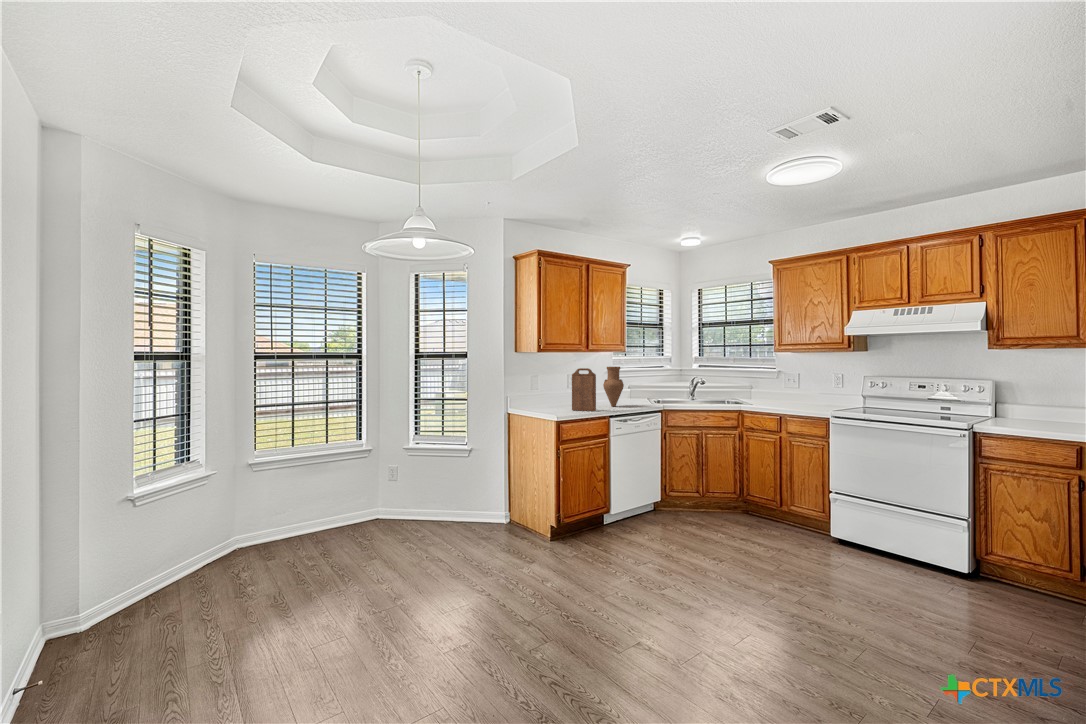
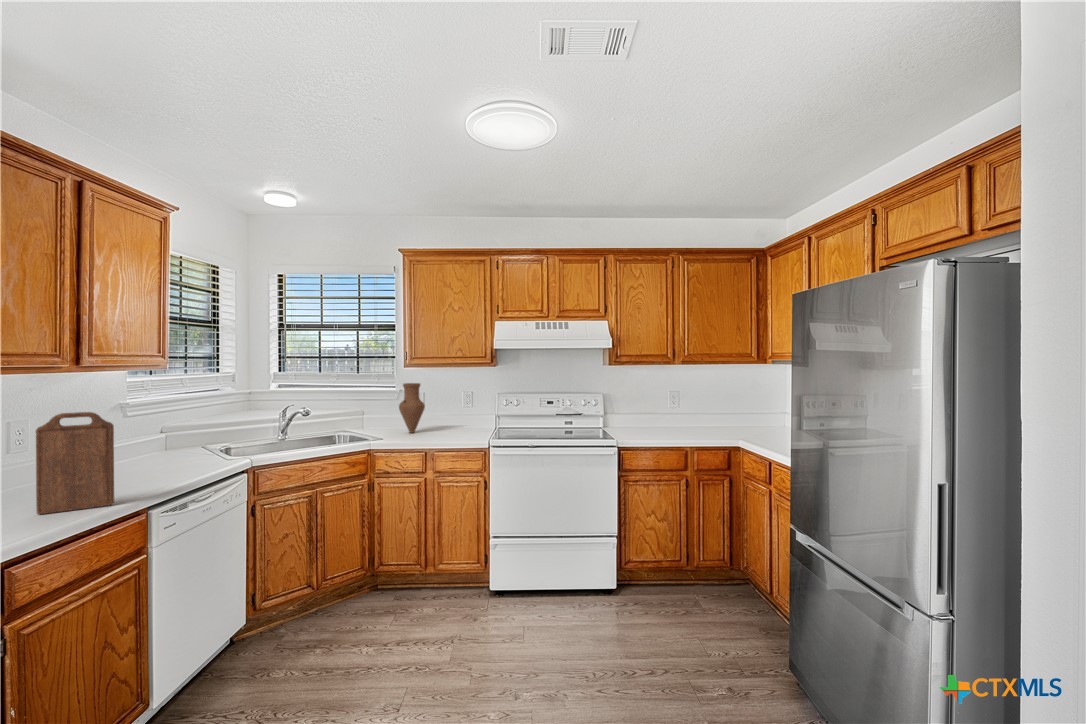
vase: present [603,367,624,407] -> present [399,383,425,433]

